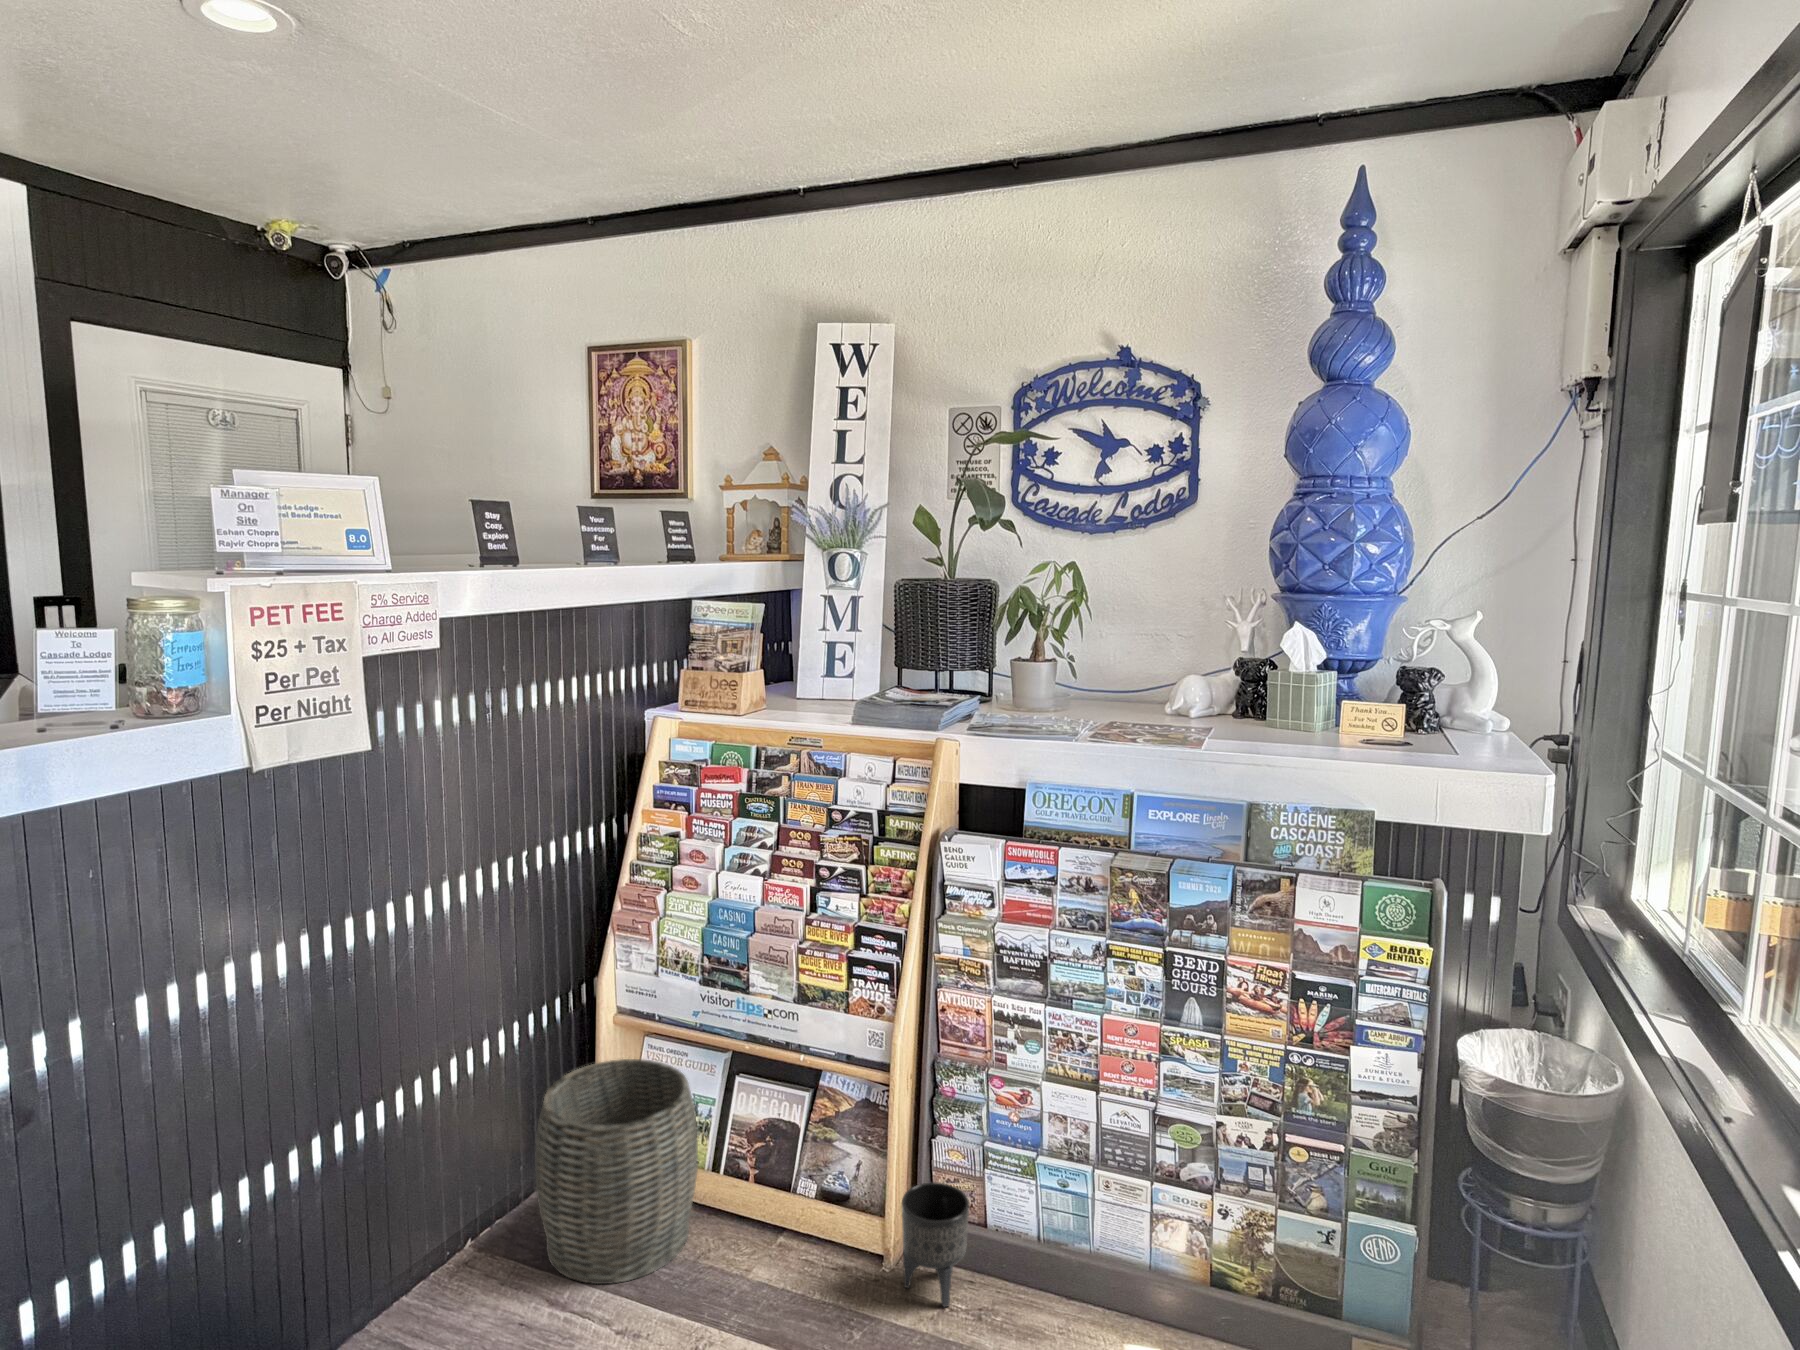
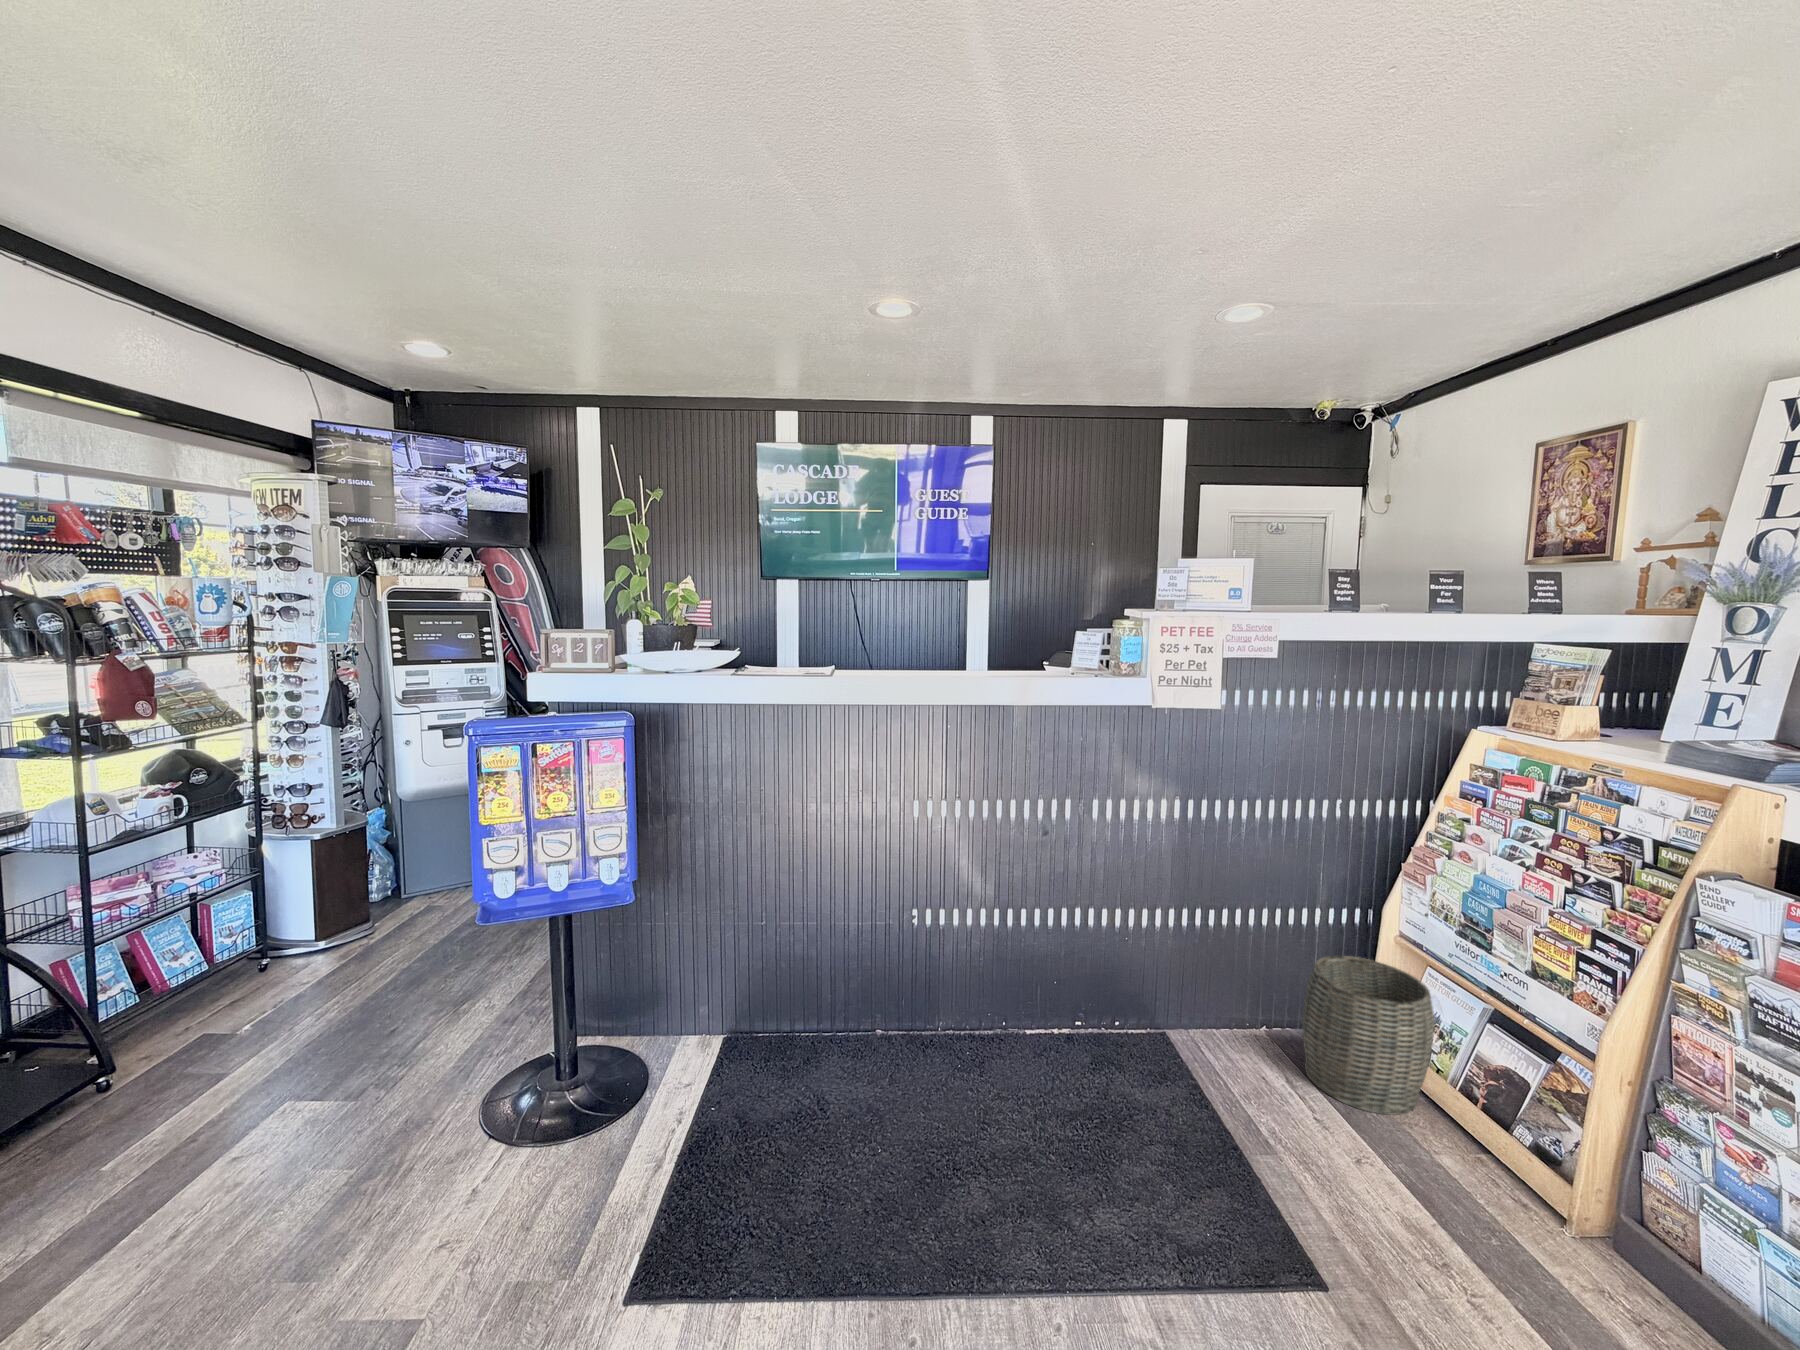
planter: present [902,1182,969,1307] -> none [1572,1175,1660,1296]

